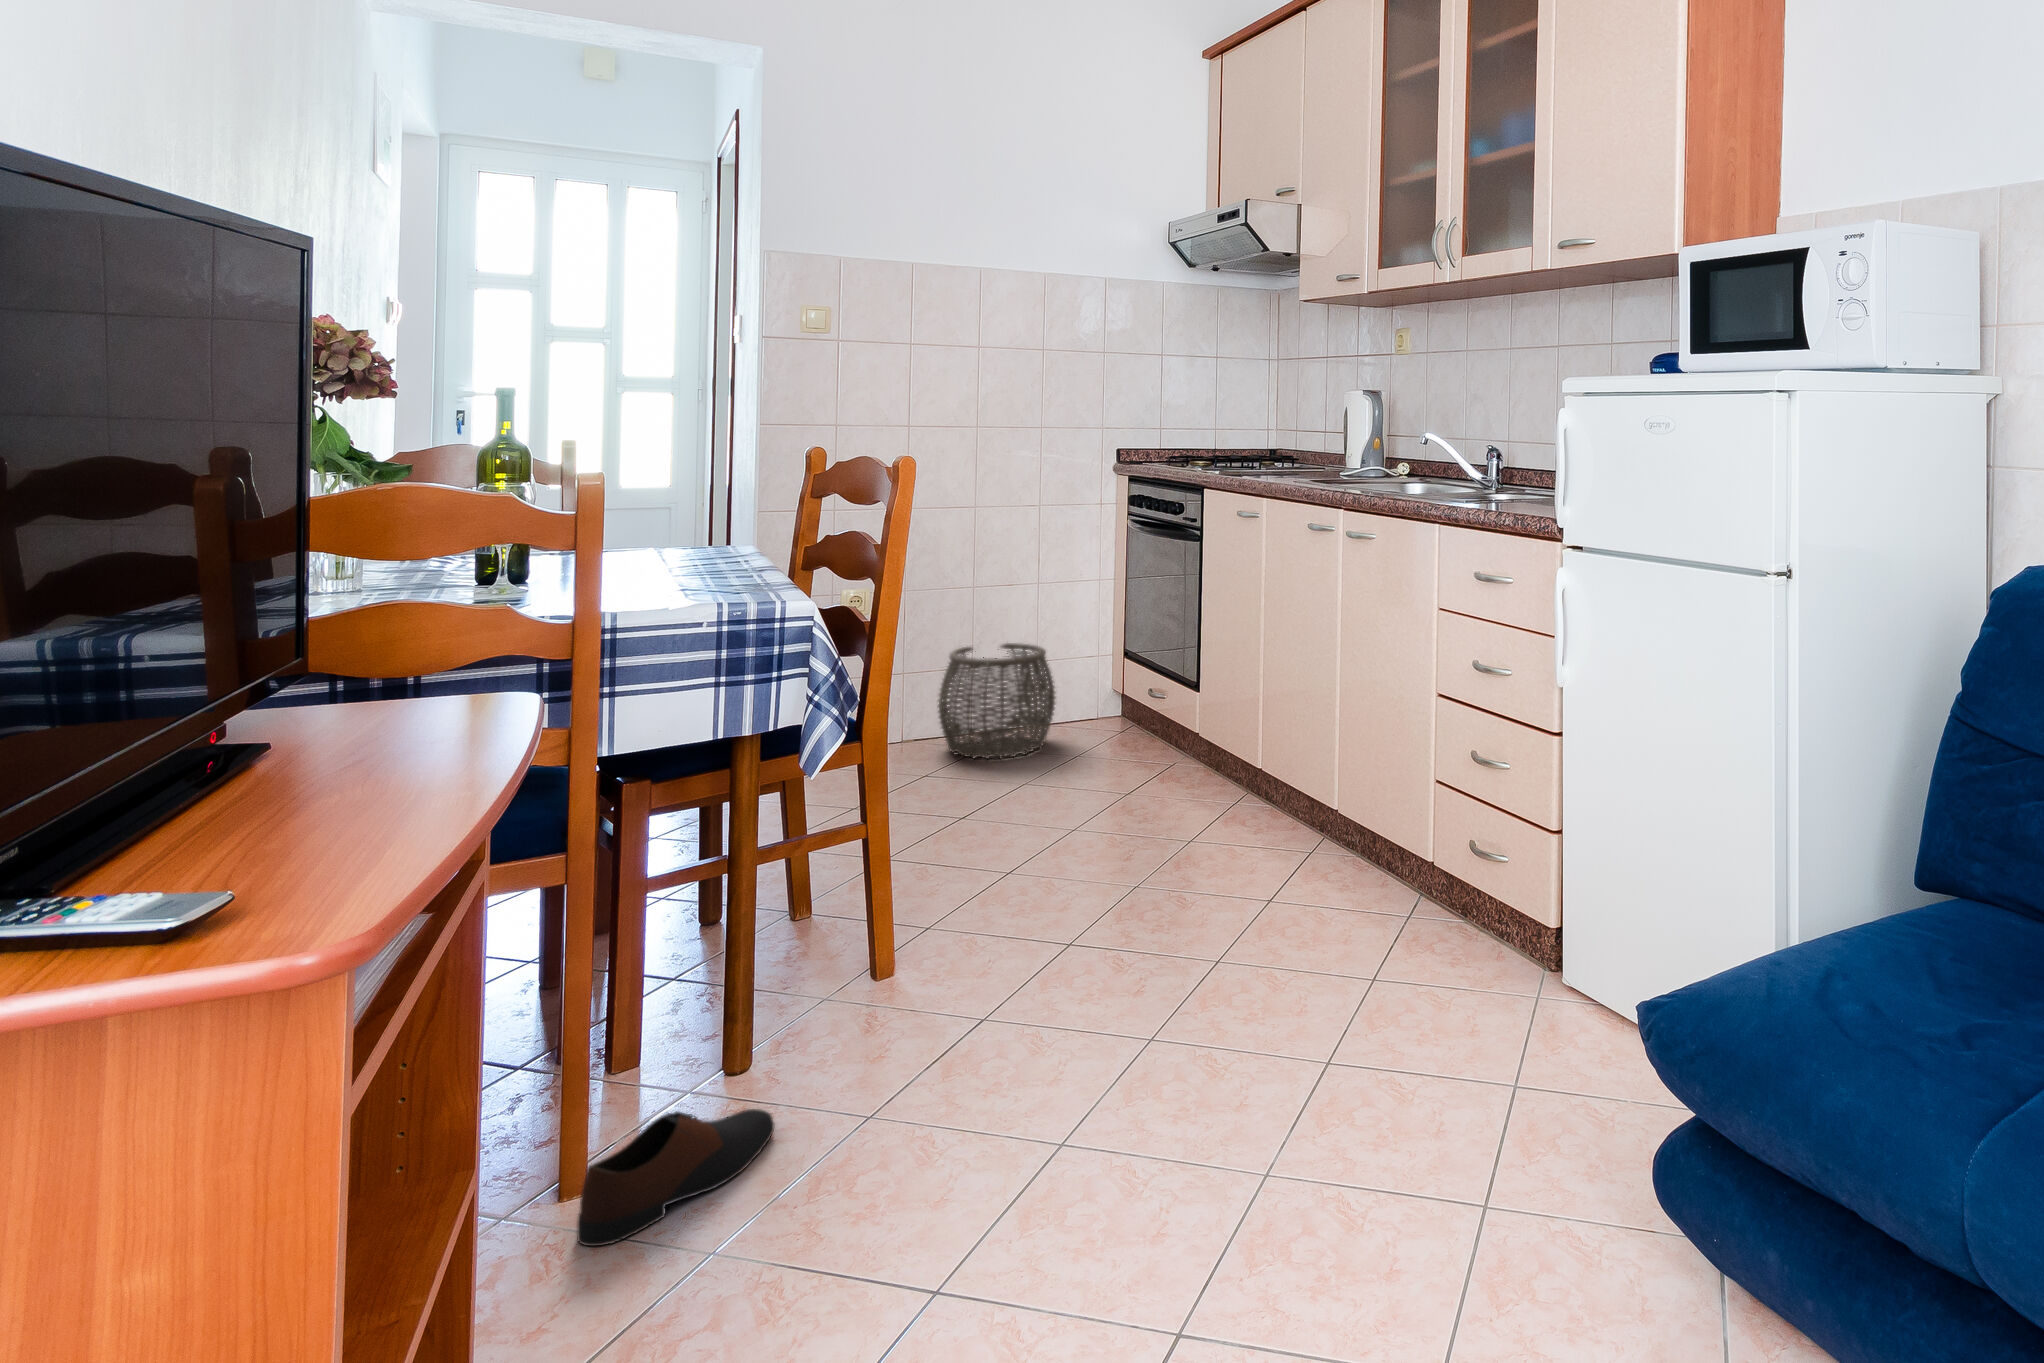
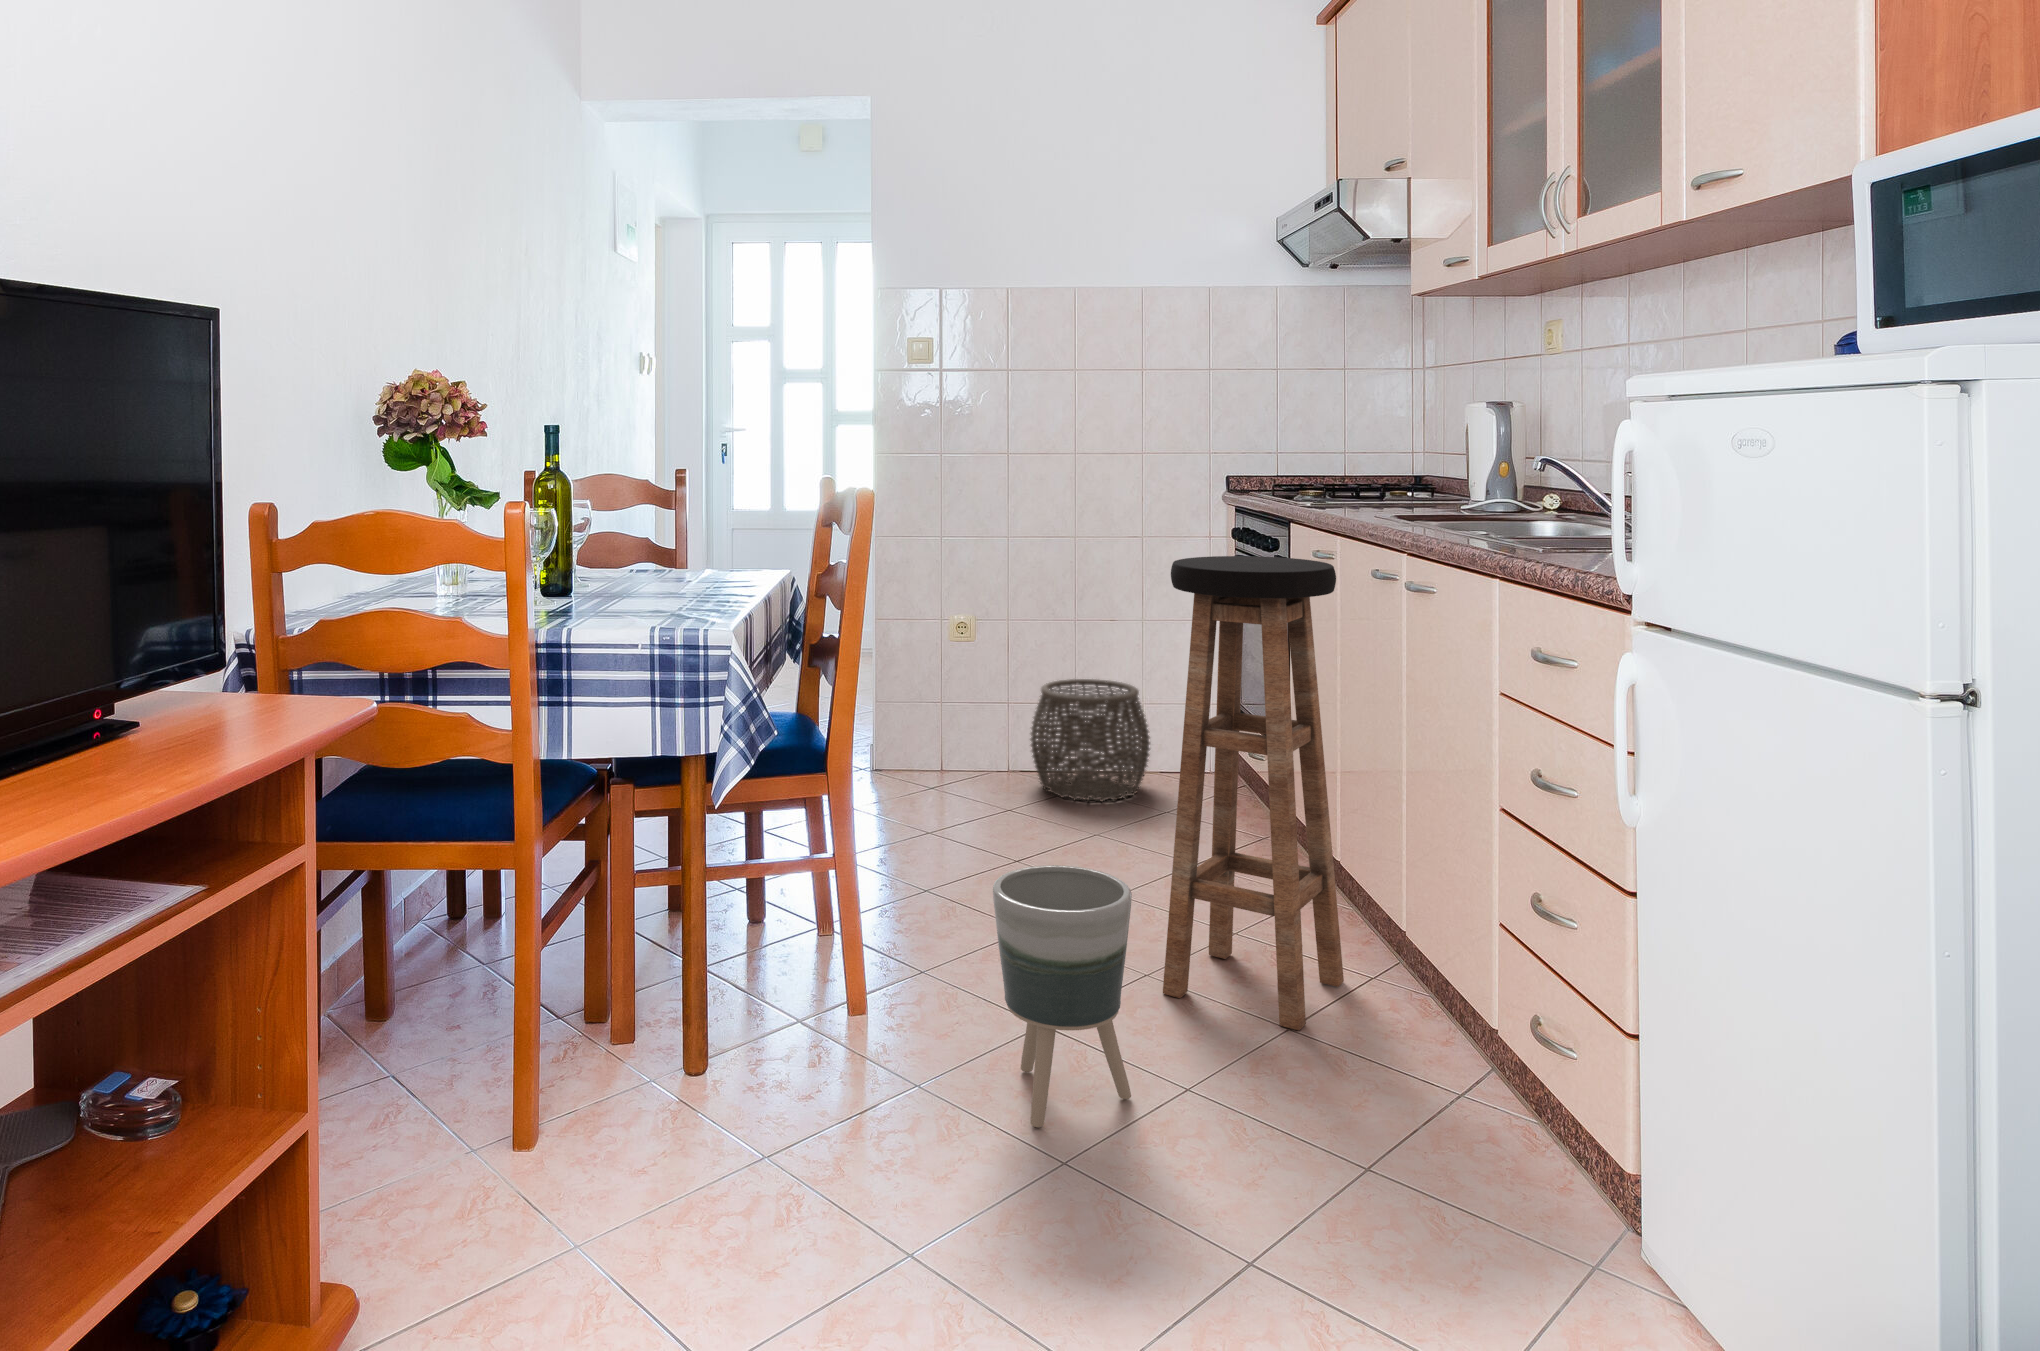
bar stool: none [1149,517,1293,905] -> present [1163,556,1344,1030]
planter: none [1047,794,1172,1024] -> present [993,865,1132,1128]
shoe: present [577,1109,775,1246] -> none [503,1109,693,1220]

